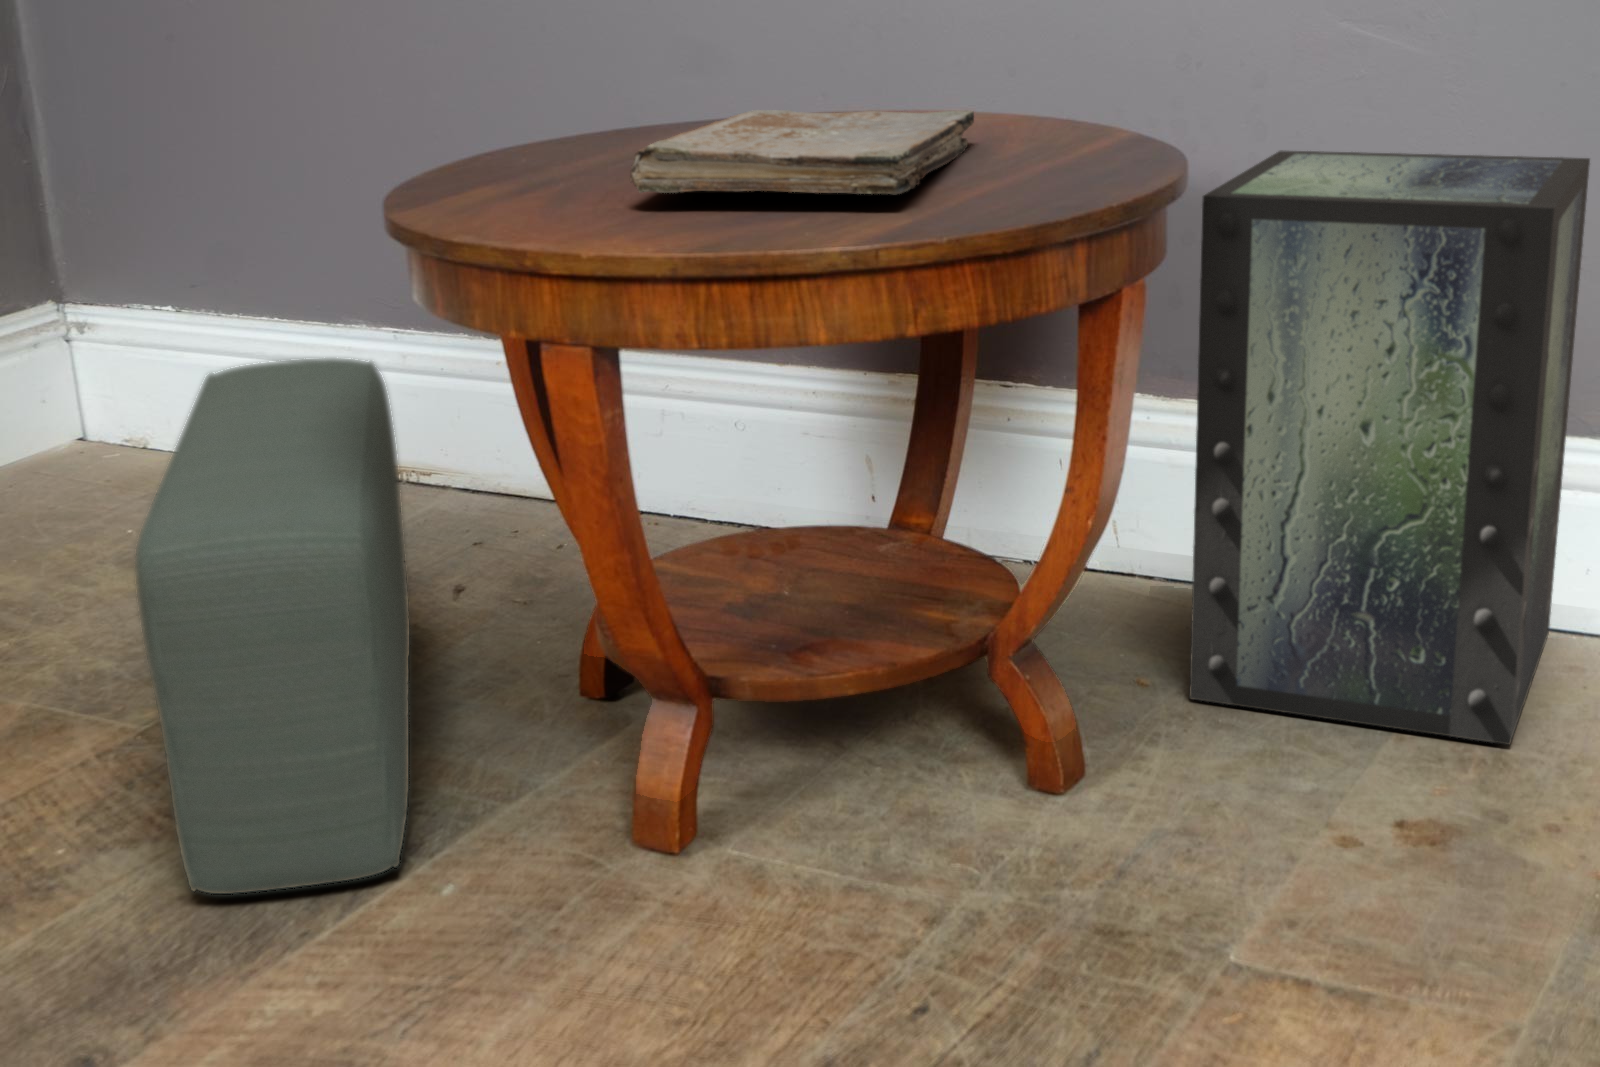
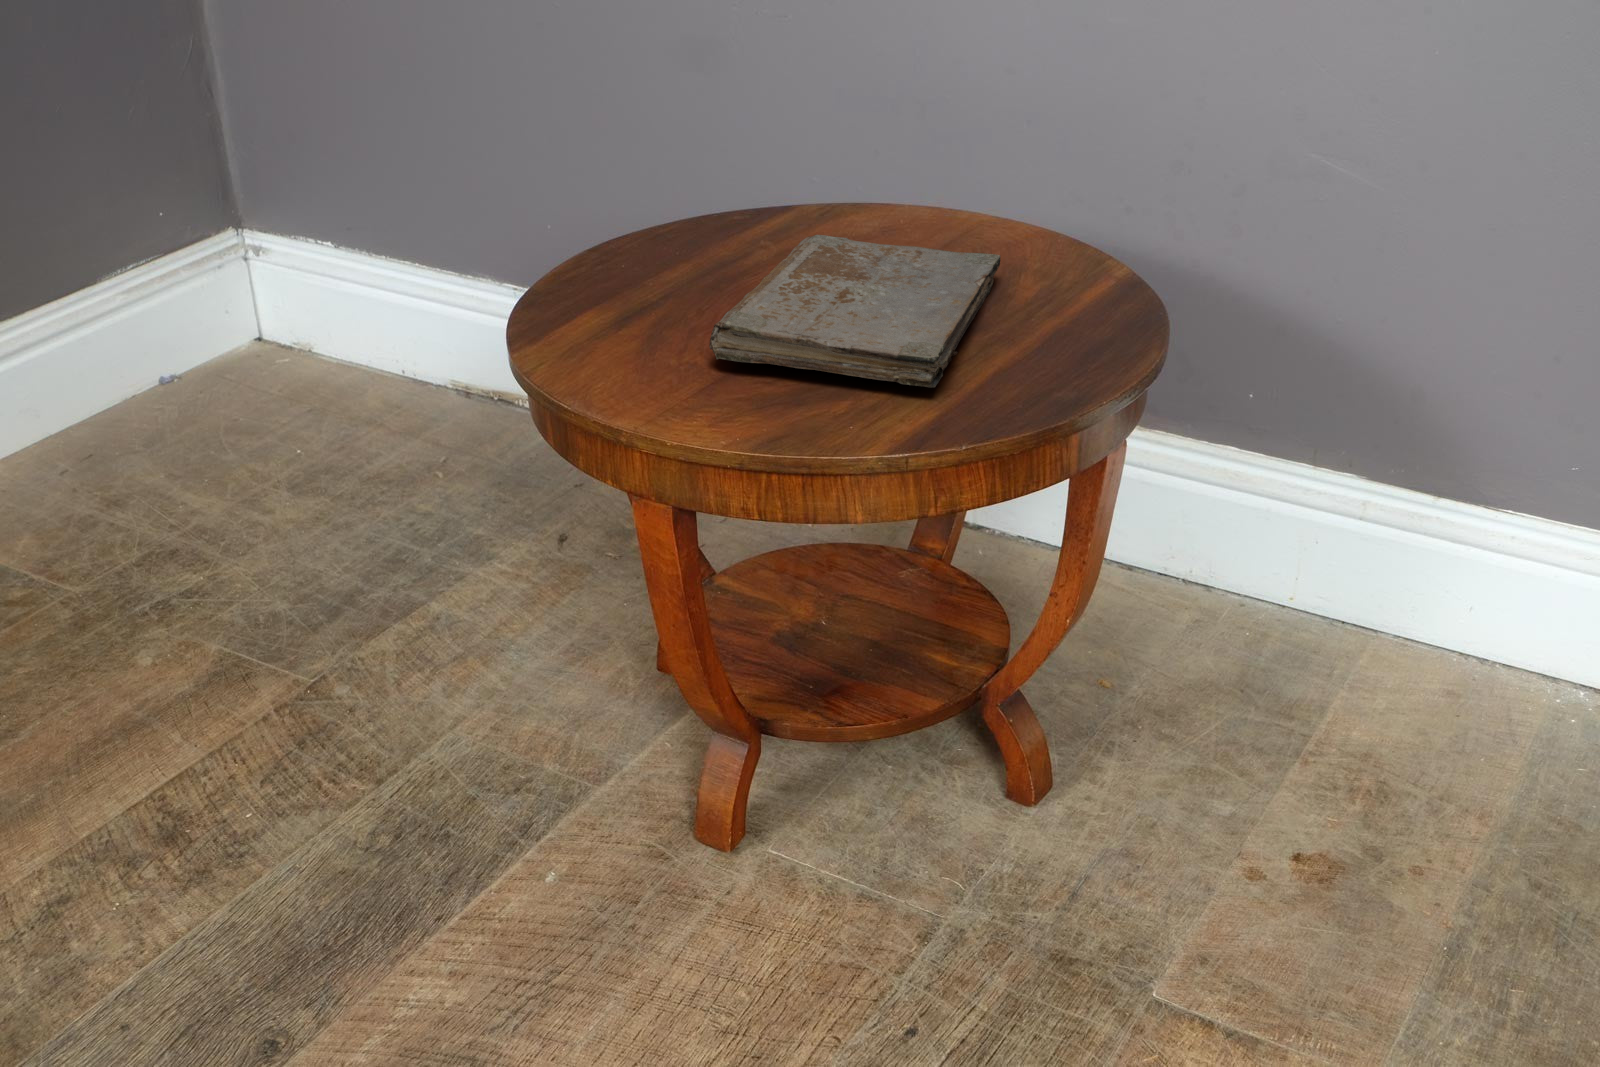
storage box: present [1189,151,1590,745] -> none [1139,250,1517,777]
pouf: present [135,358,410,894] -> none [305,378,520,873]

